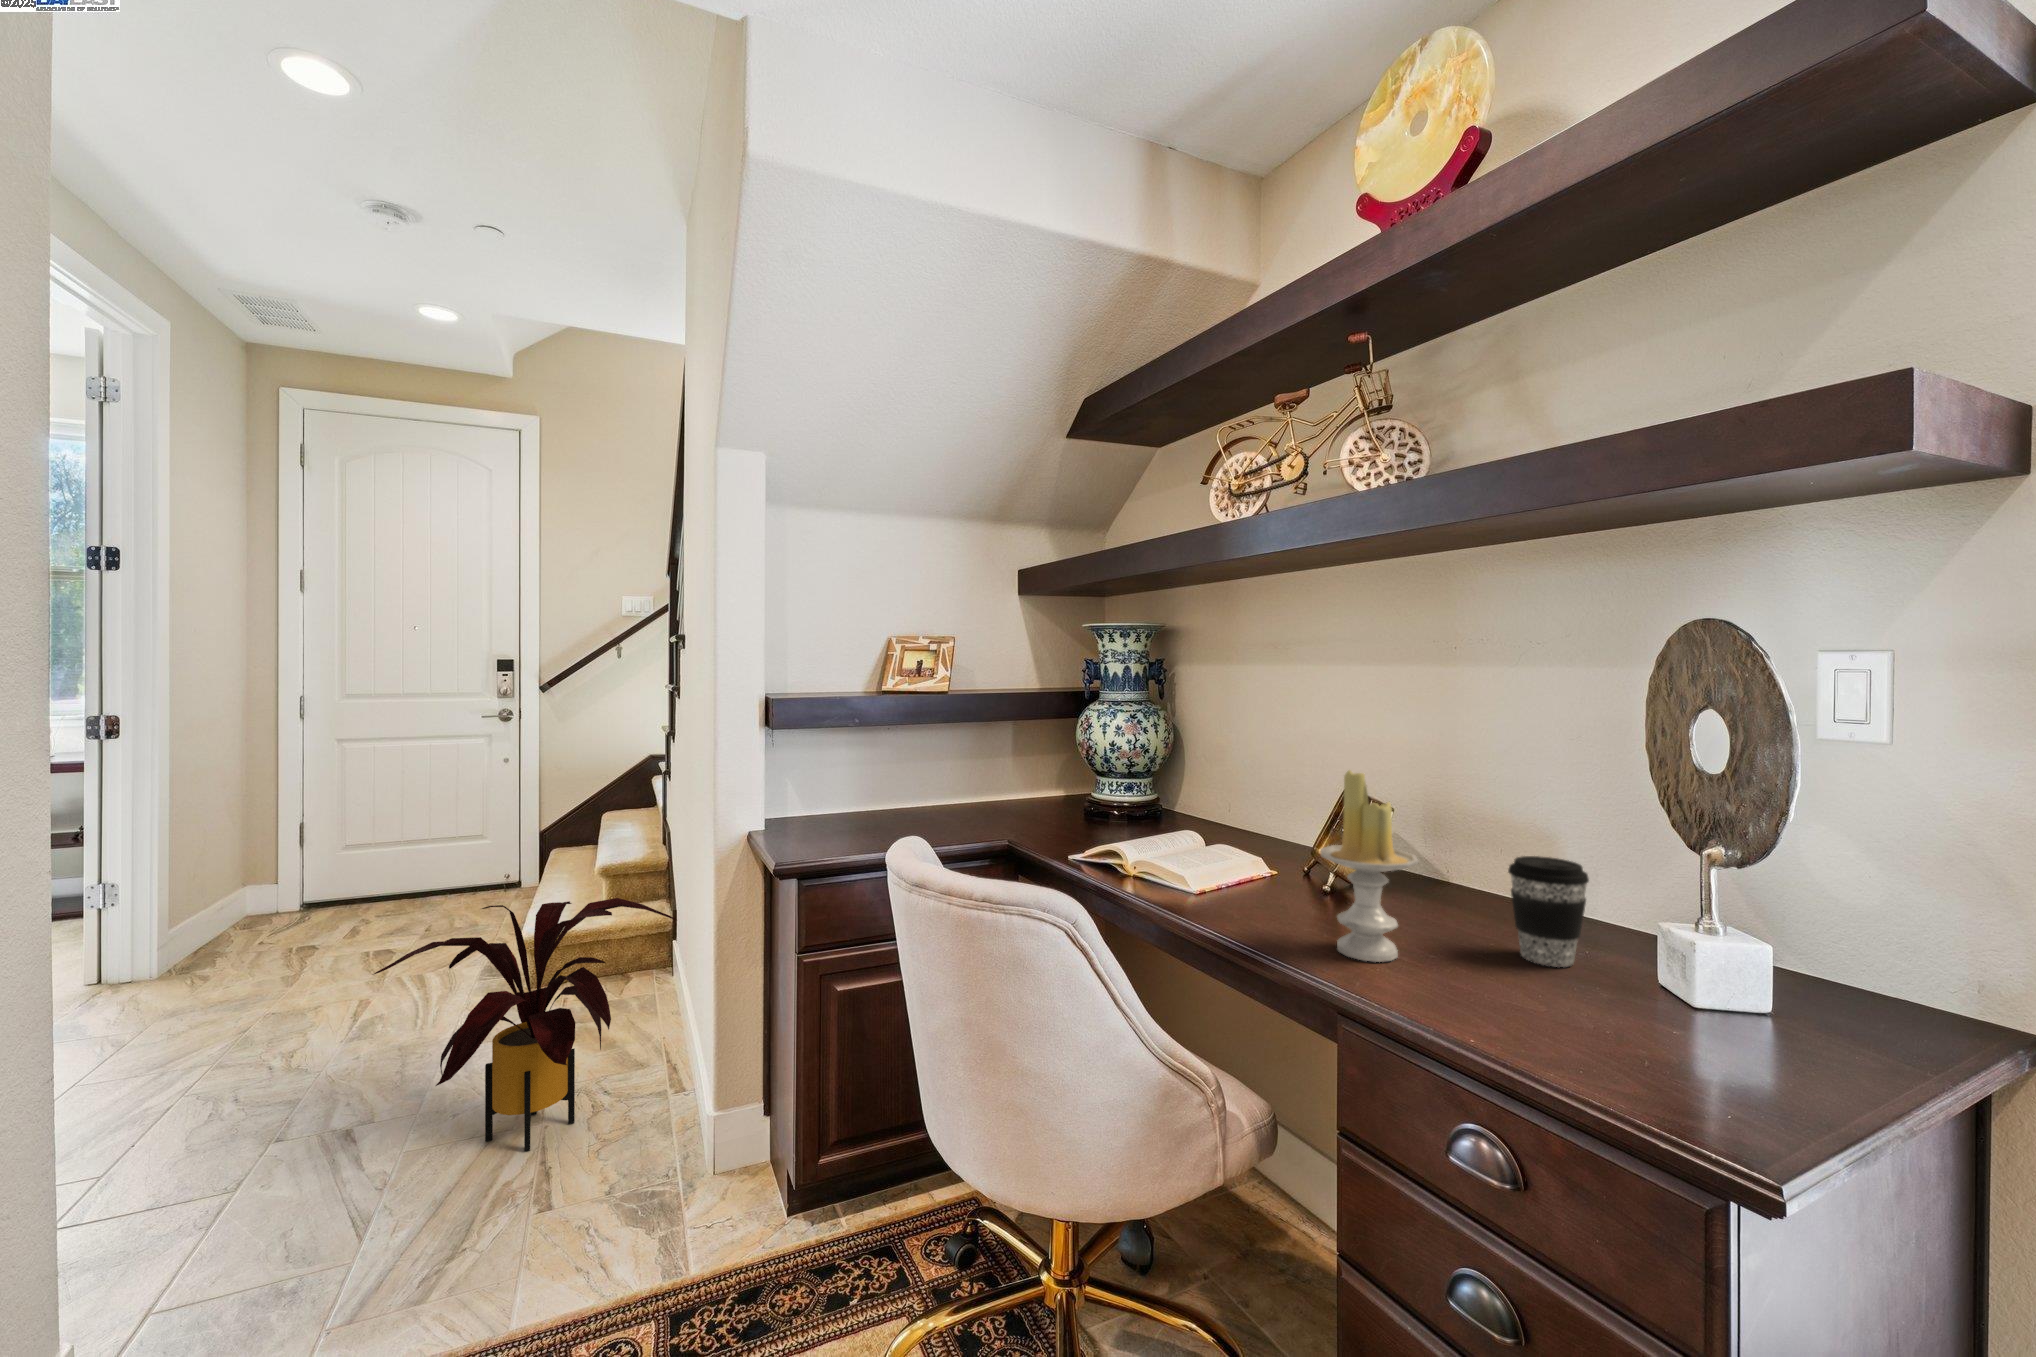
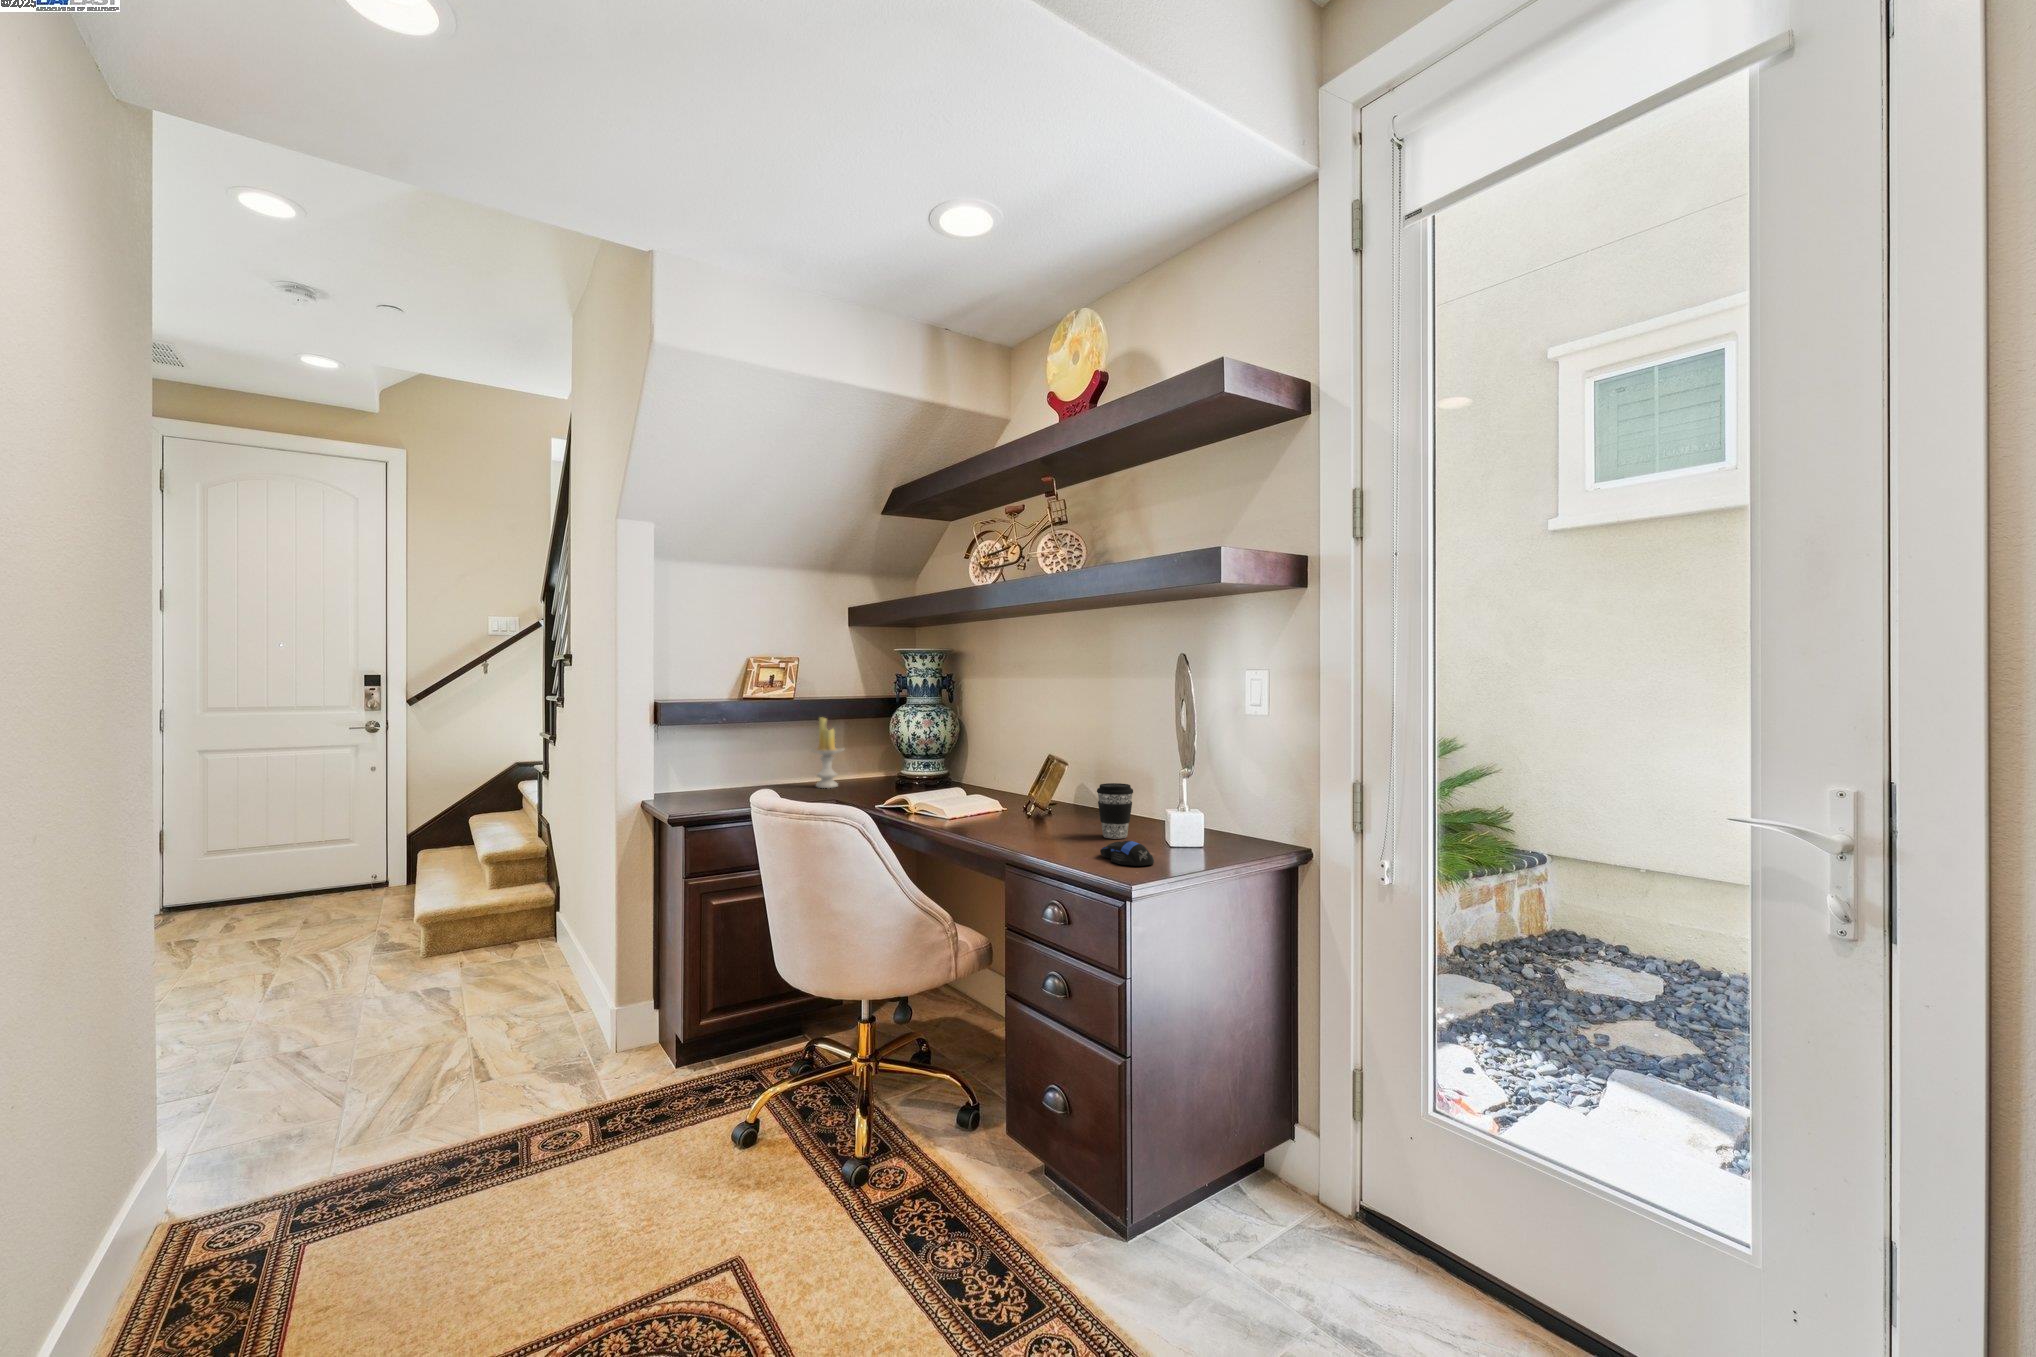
candle: present [1320,770,1418,962] -> present [810,718,844,788]
house plant: present [374,898,676,1151] -> none [352,861,580,1049]
computer mouse: none [1588,1001,1757,1084] -> present [1100,841,1154,866]

